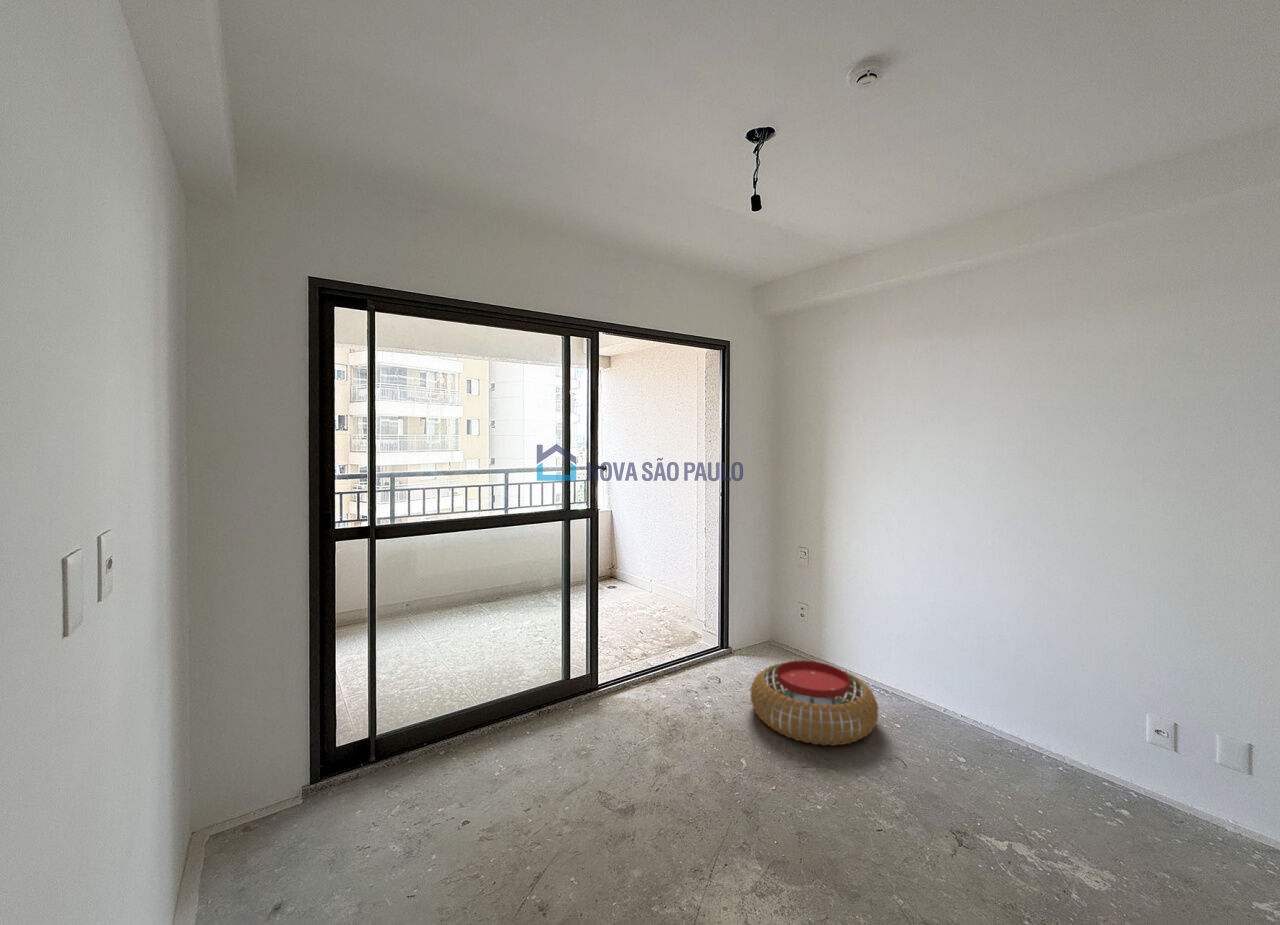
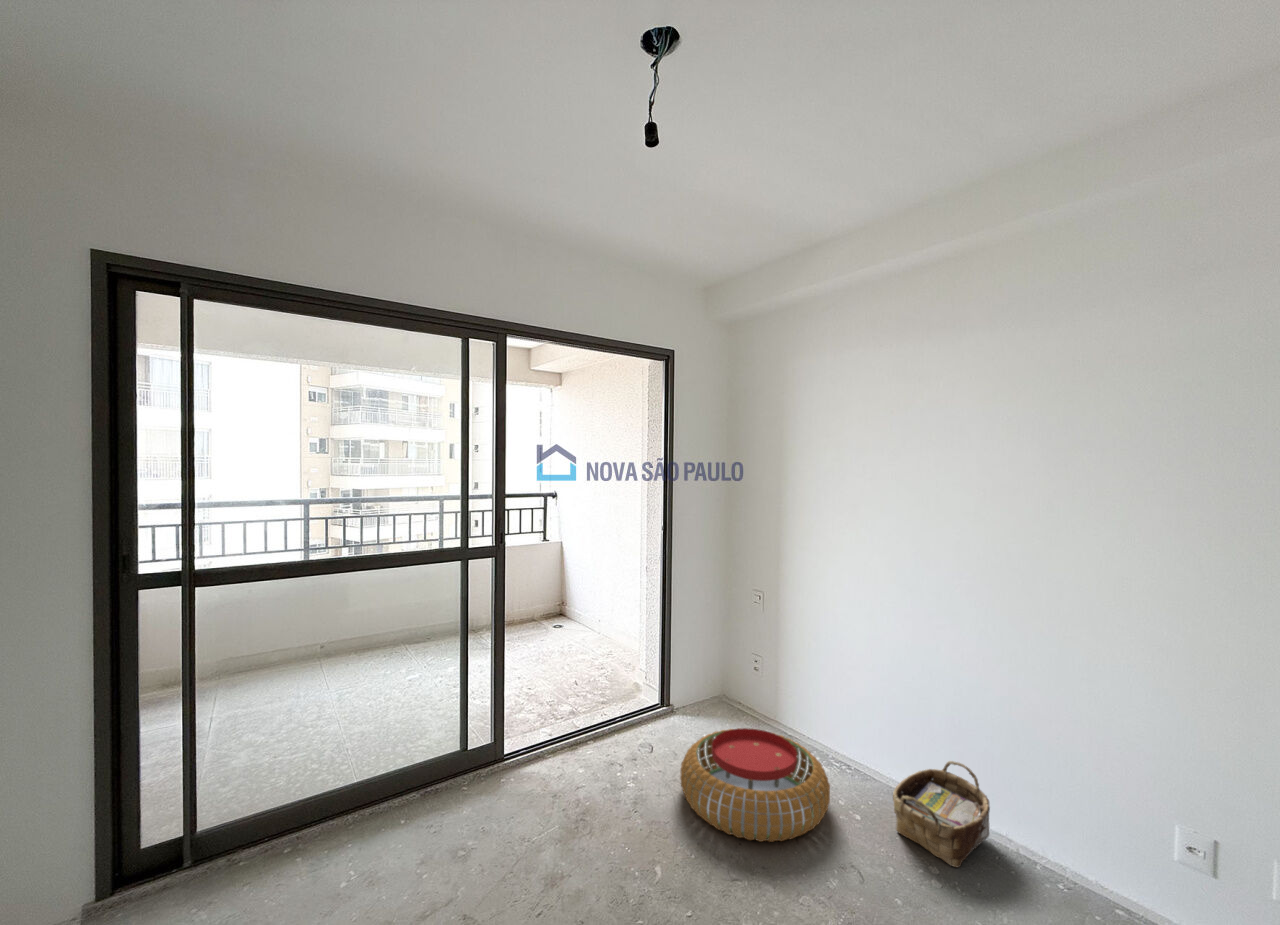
woven basket: none [932,682,1013,763] -> present [893,761,990,867]

